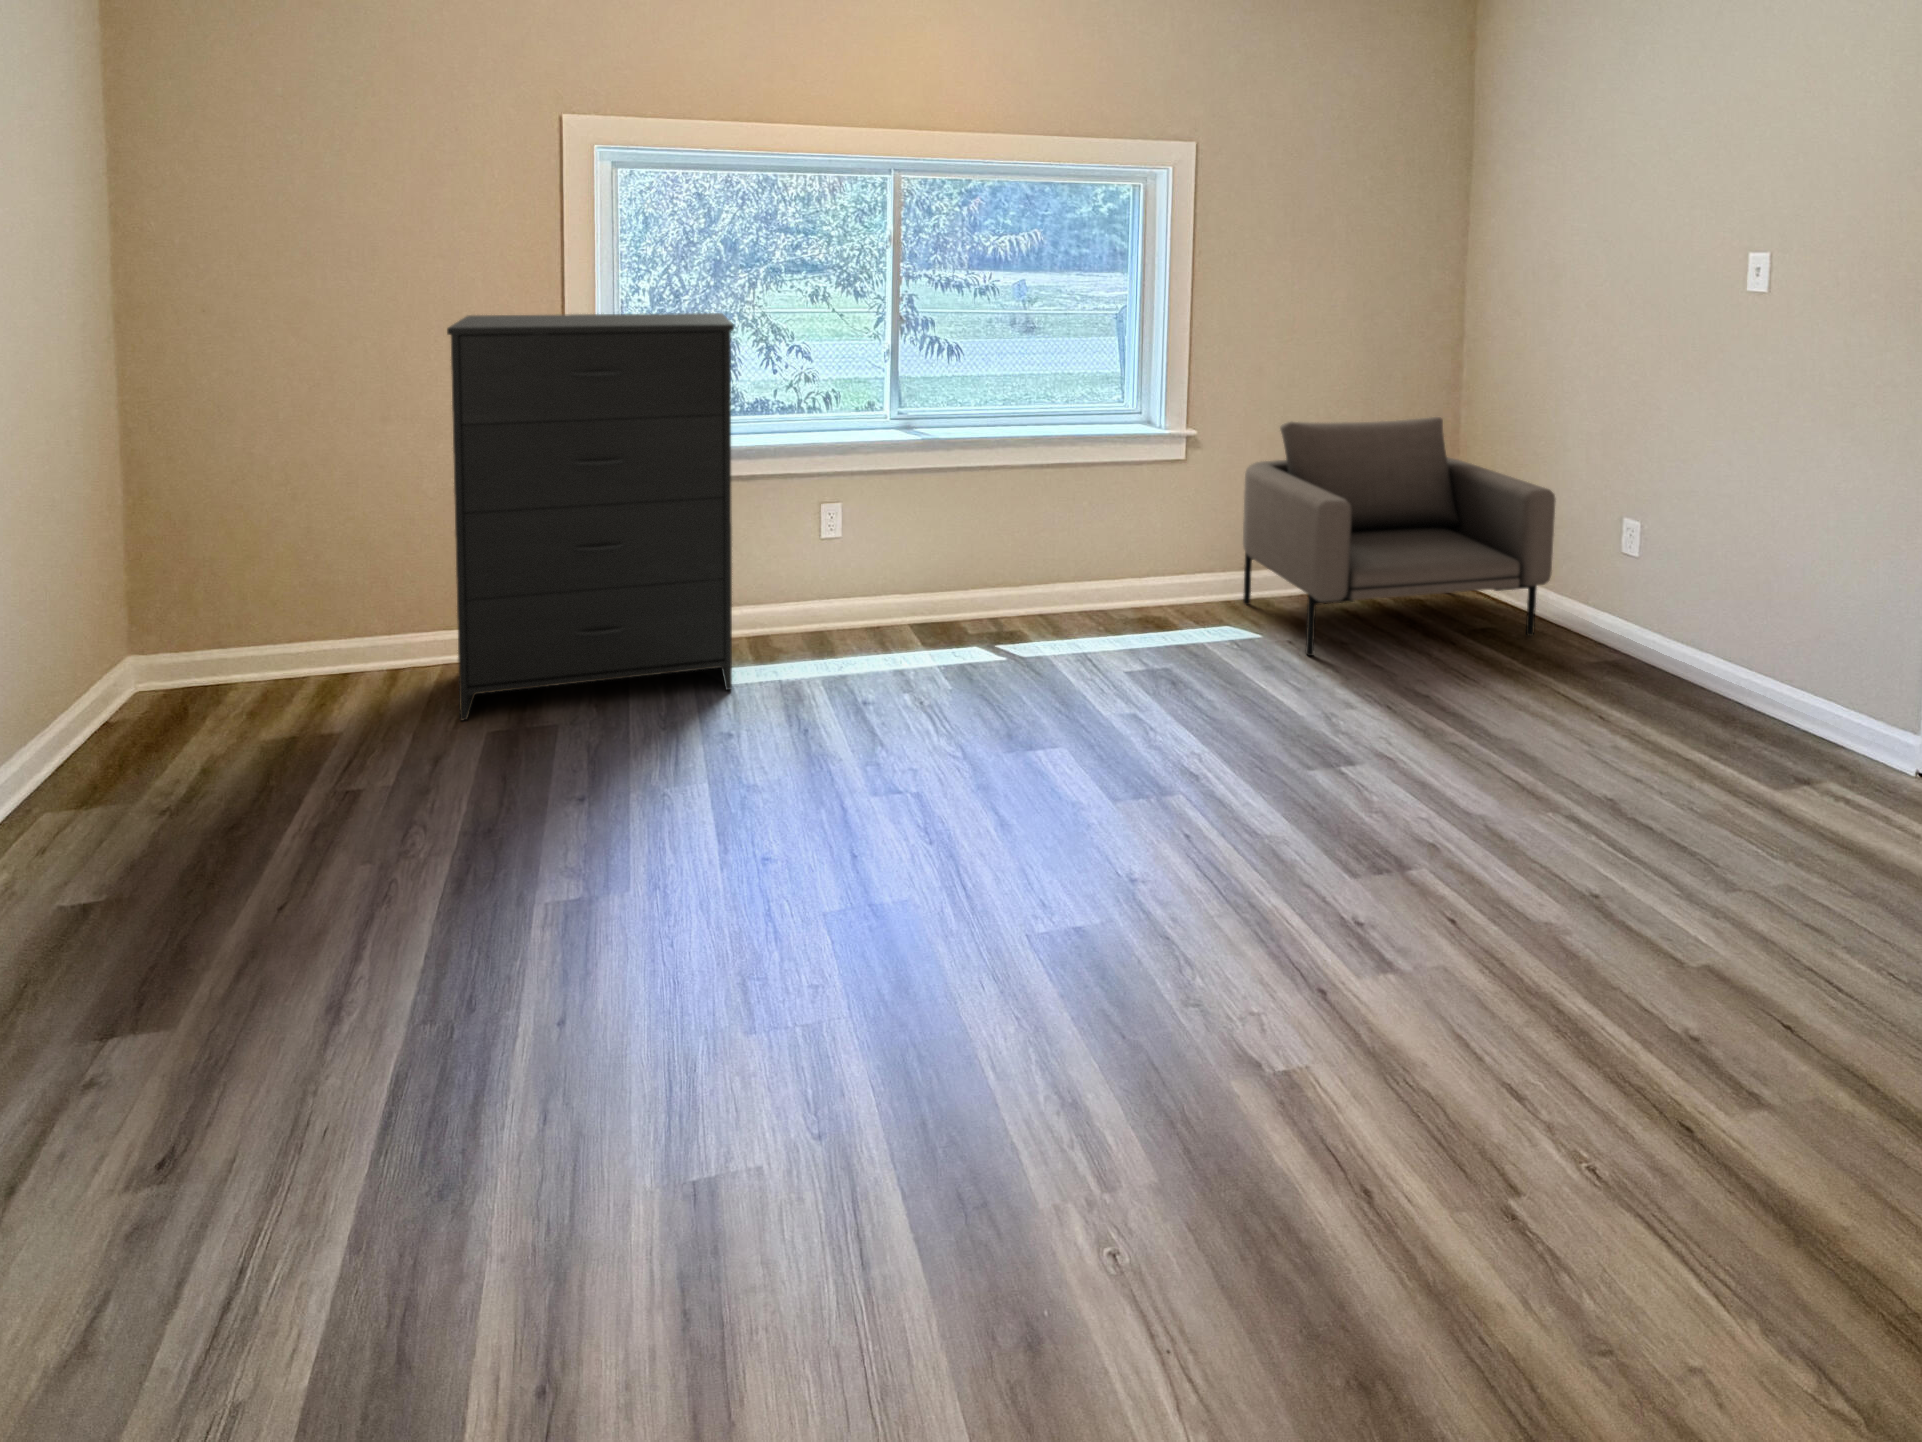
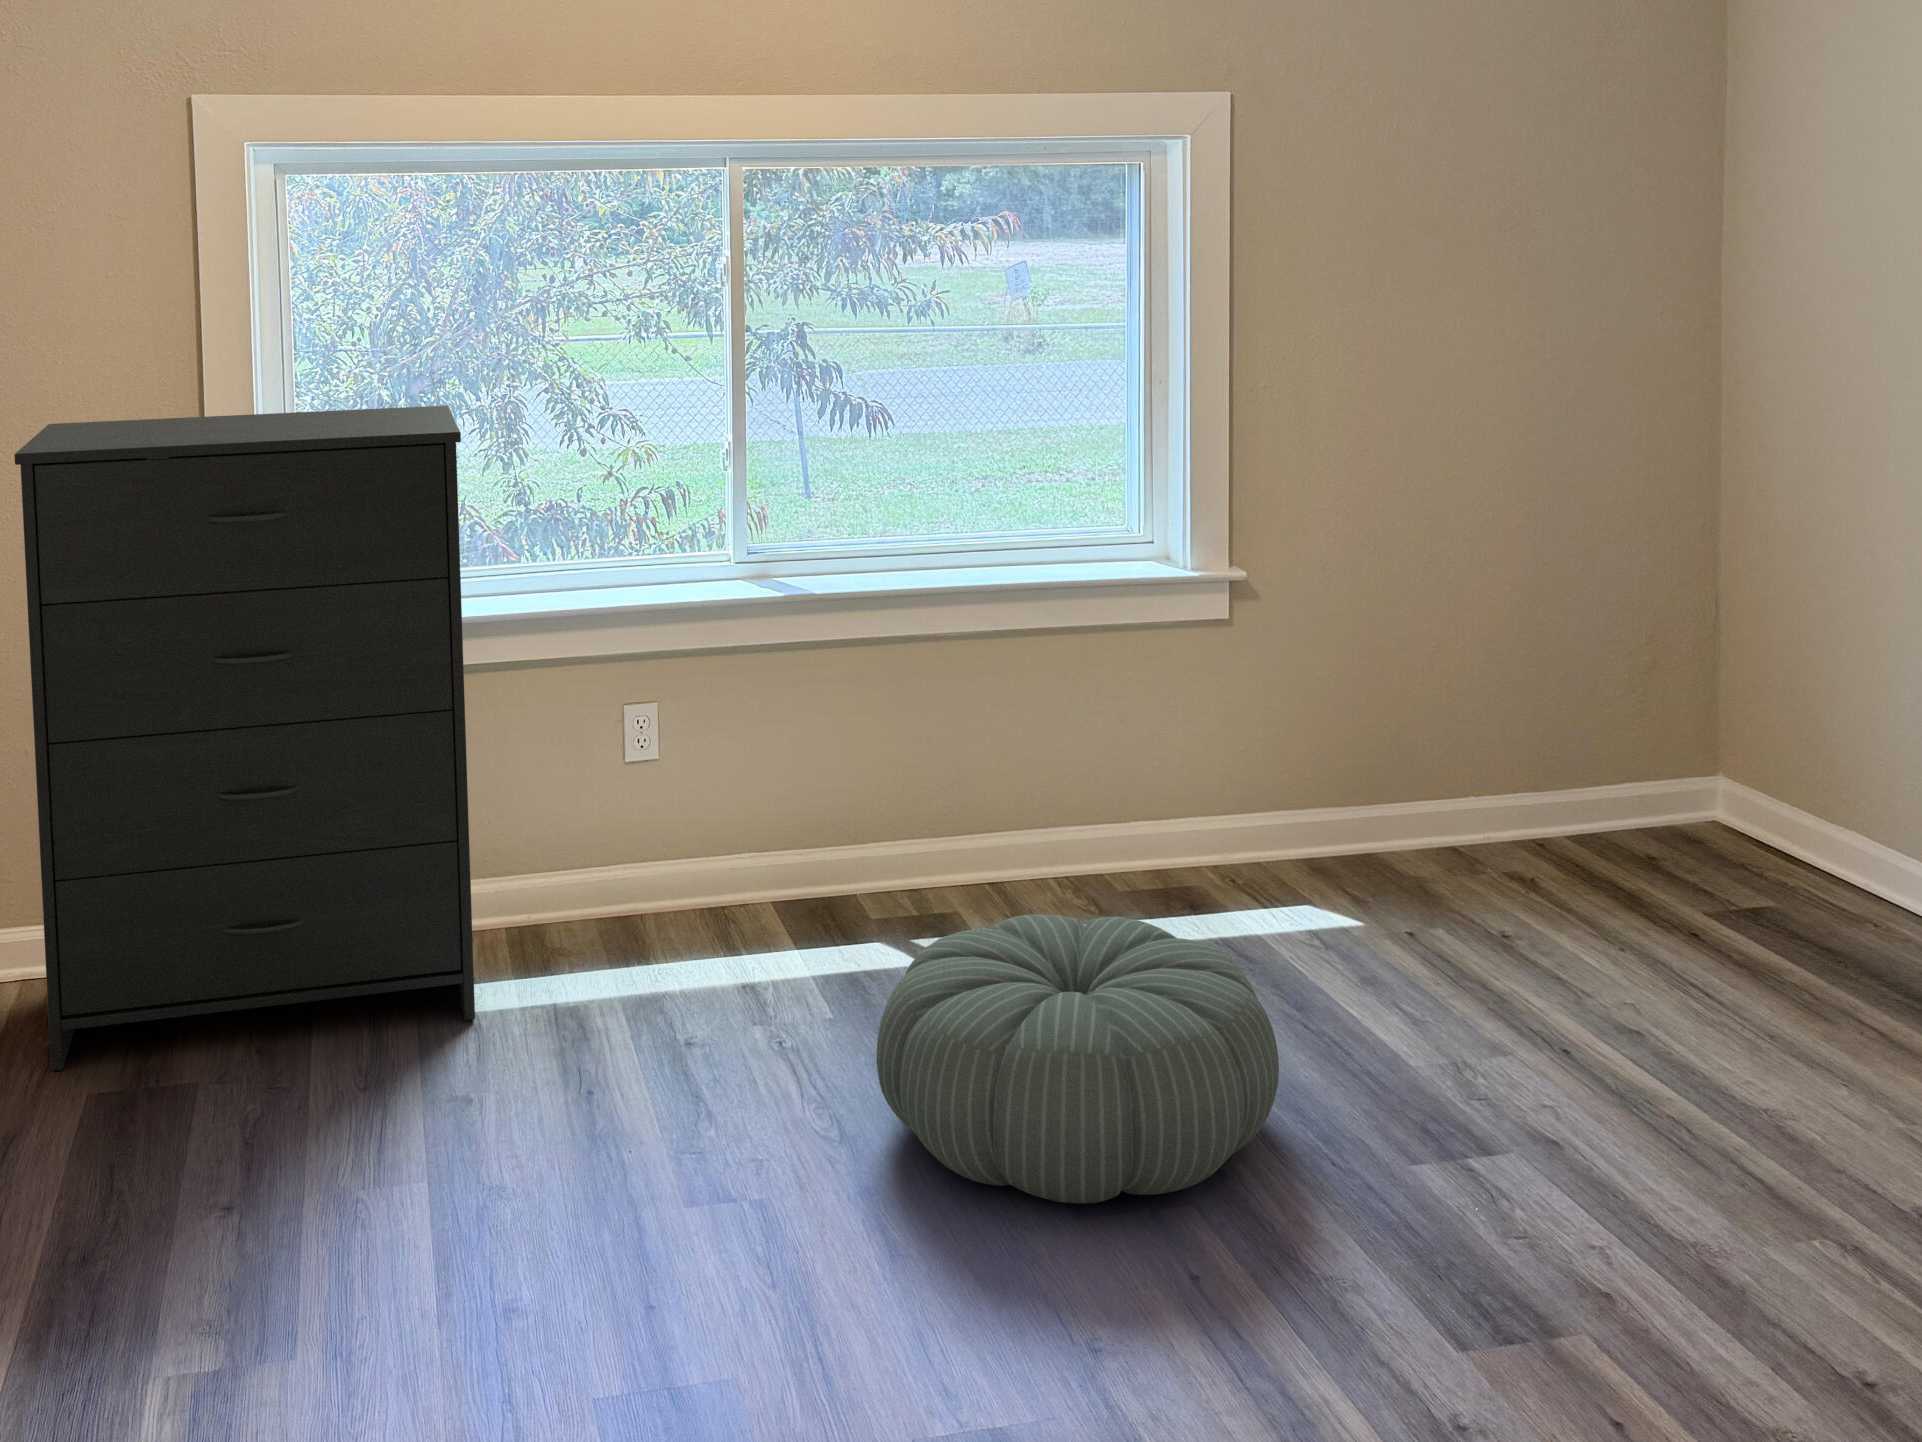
armchair: present [1243,417,1556,656] -> none [1328,542,1866,960]
pouf: none [988,625,1231,795] -> present [877,915,1279,1203]

